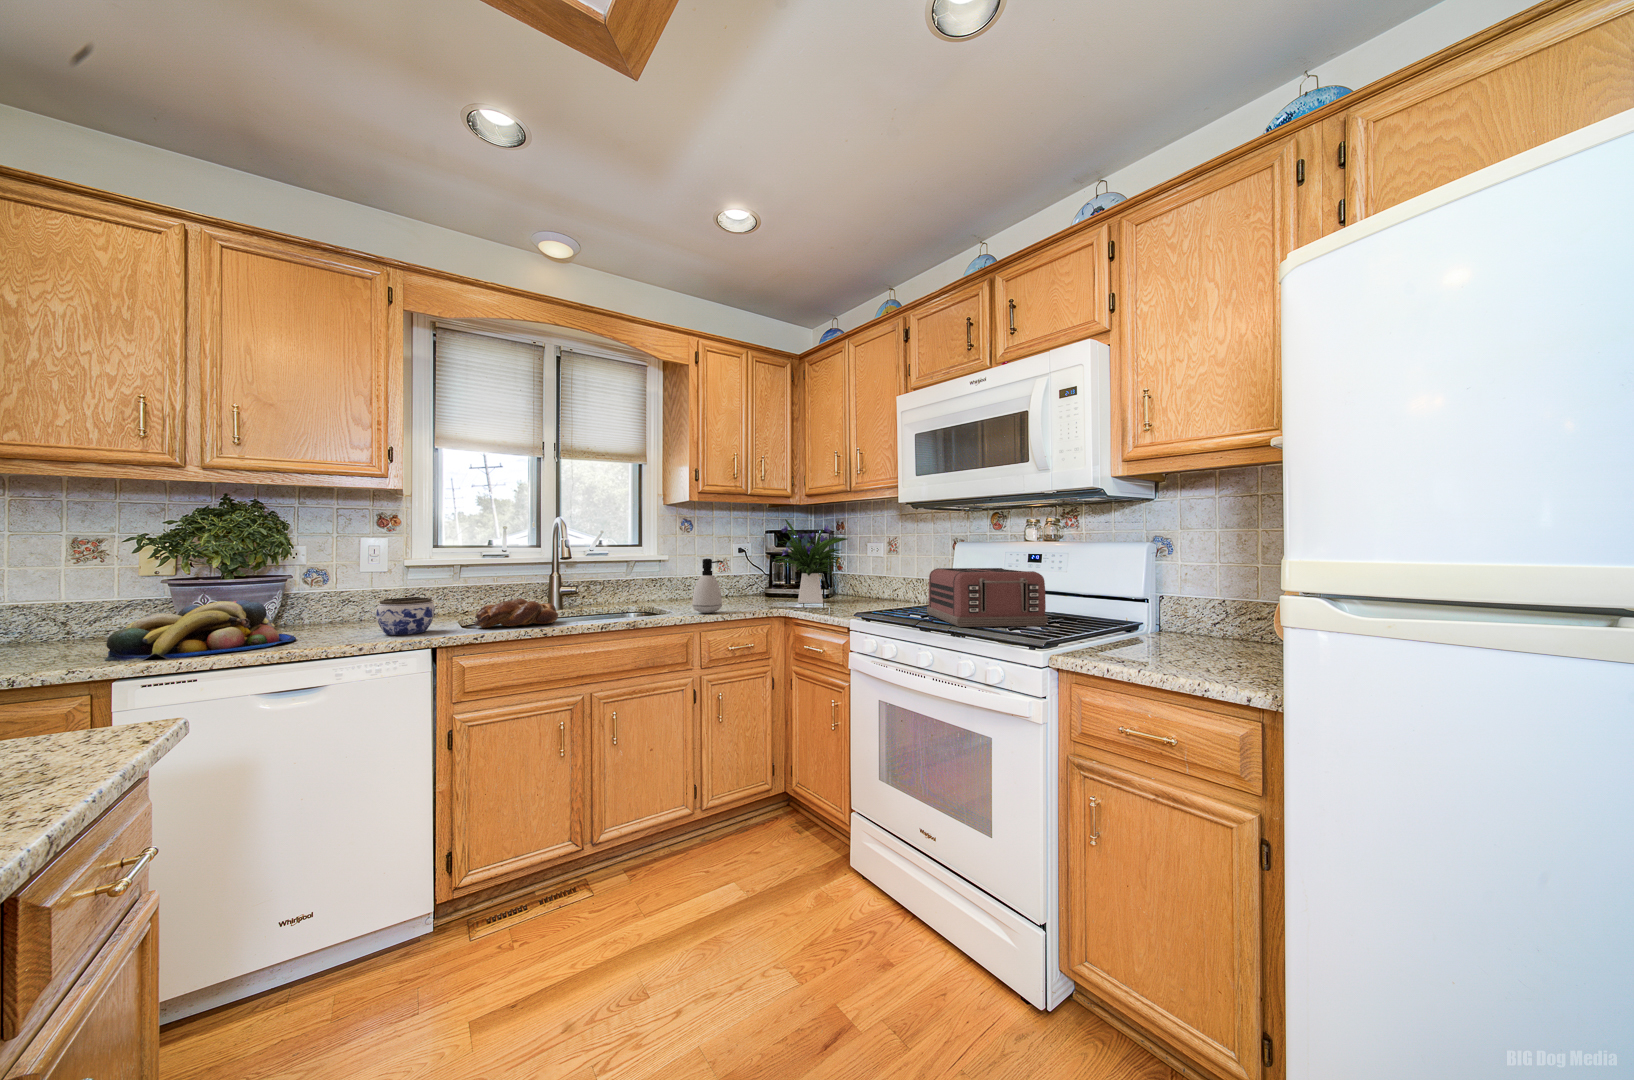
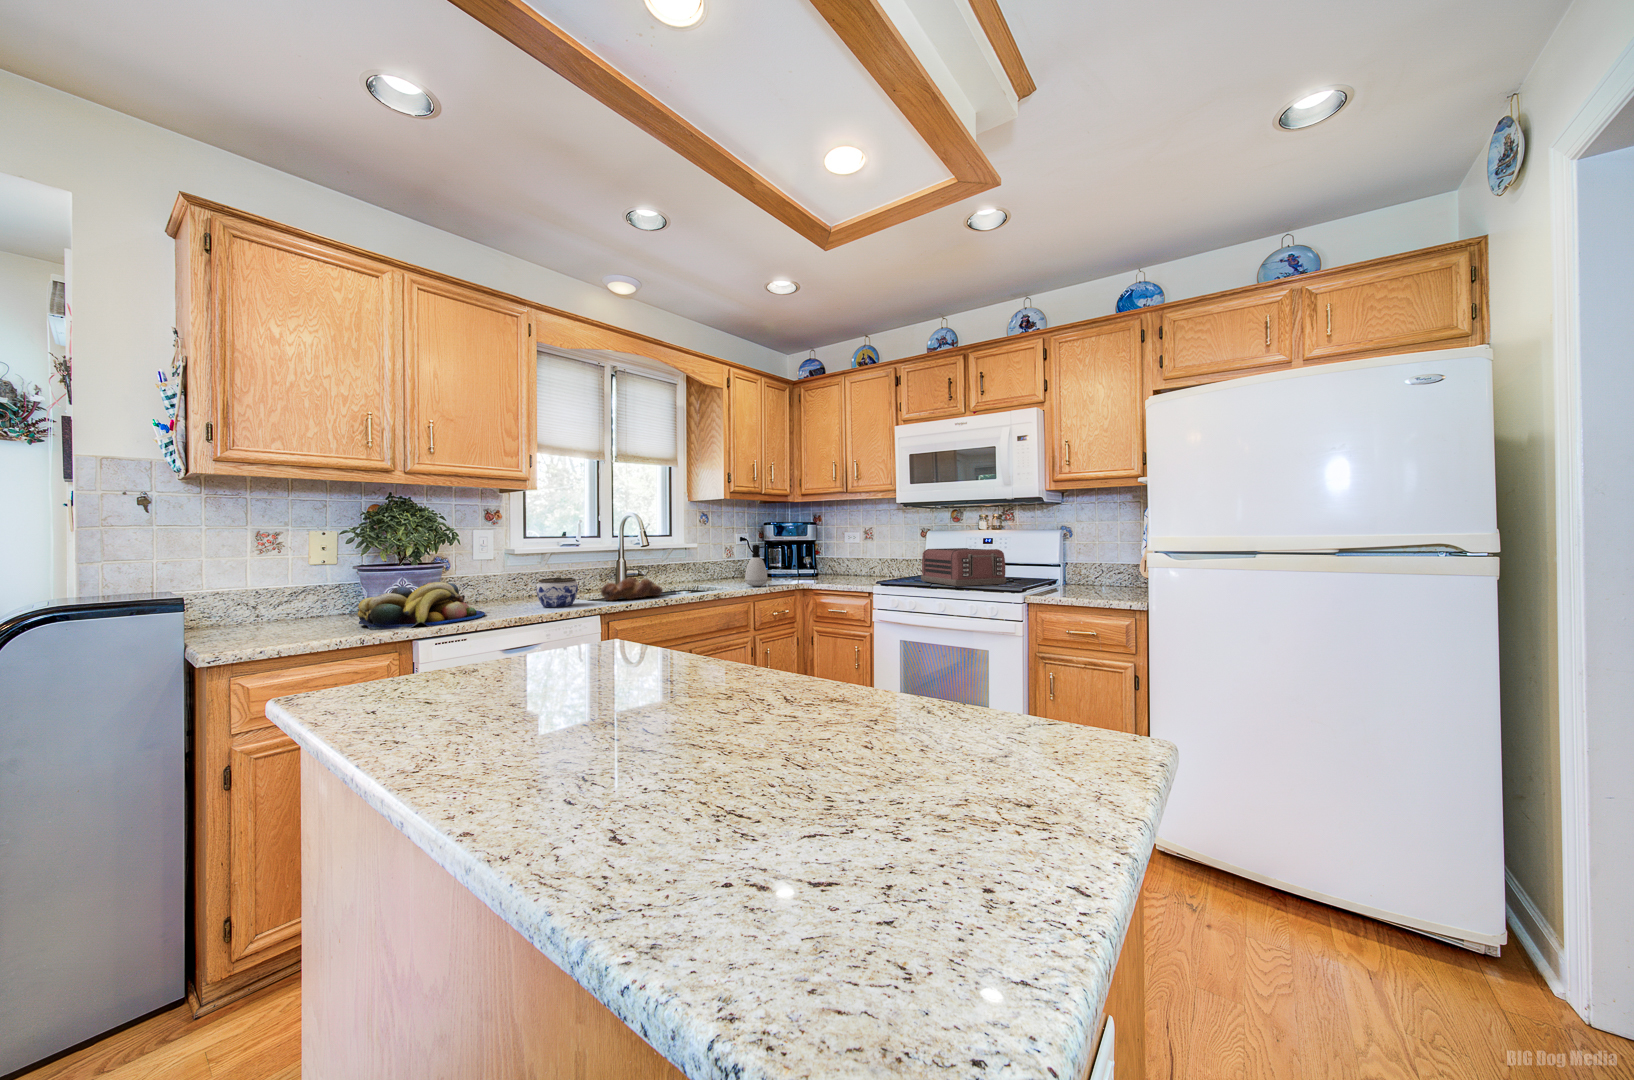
flower arrangement: present [773,519,847,603] -> none [780,514,839,579]

